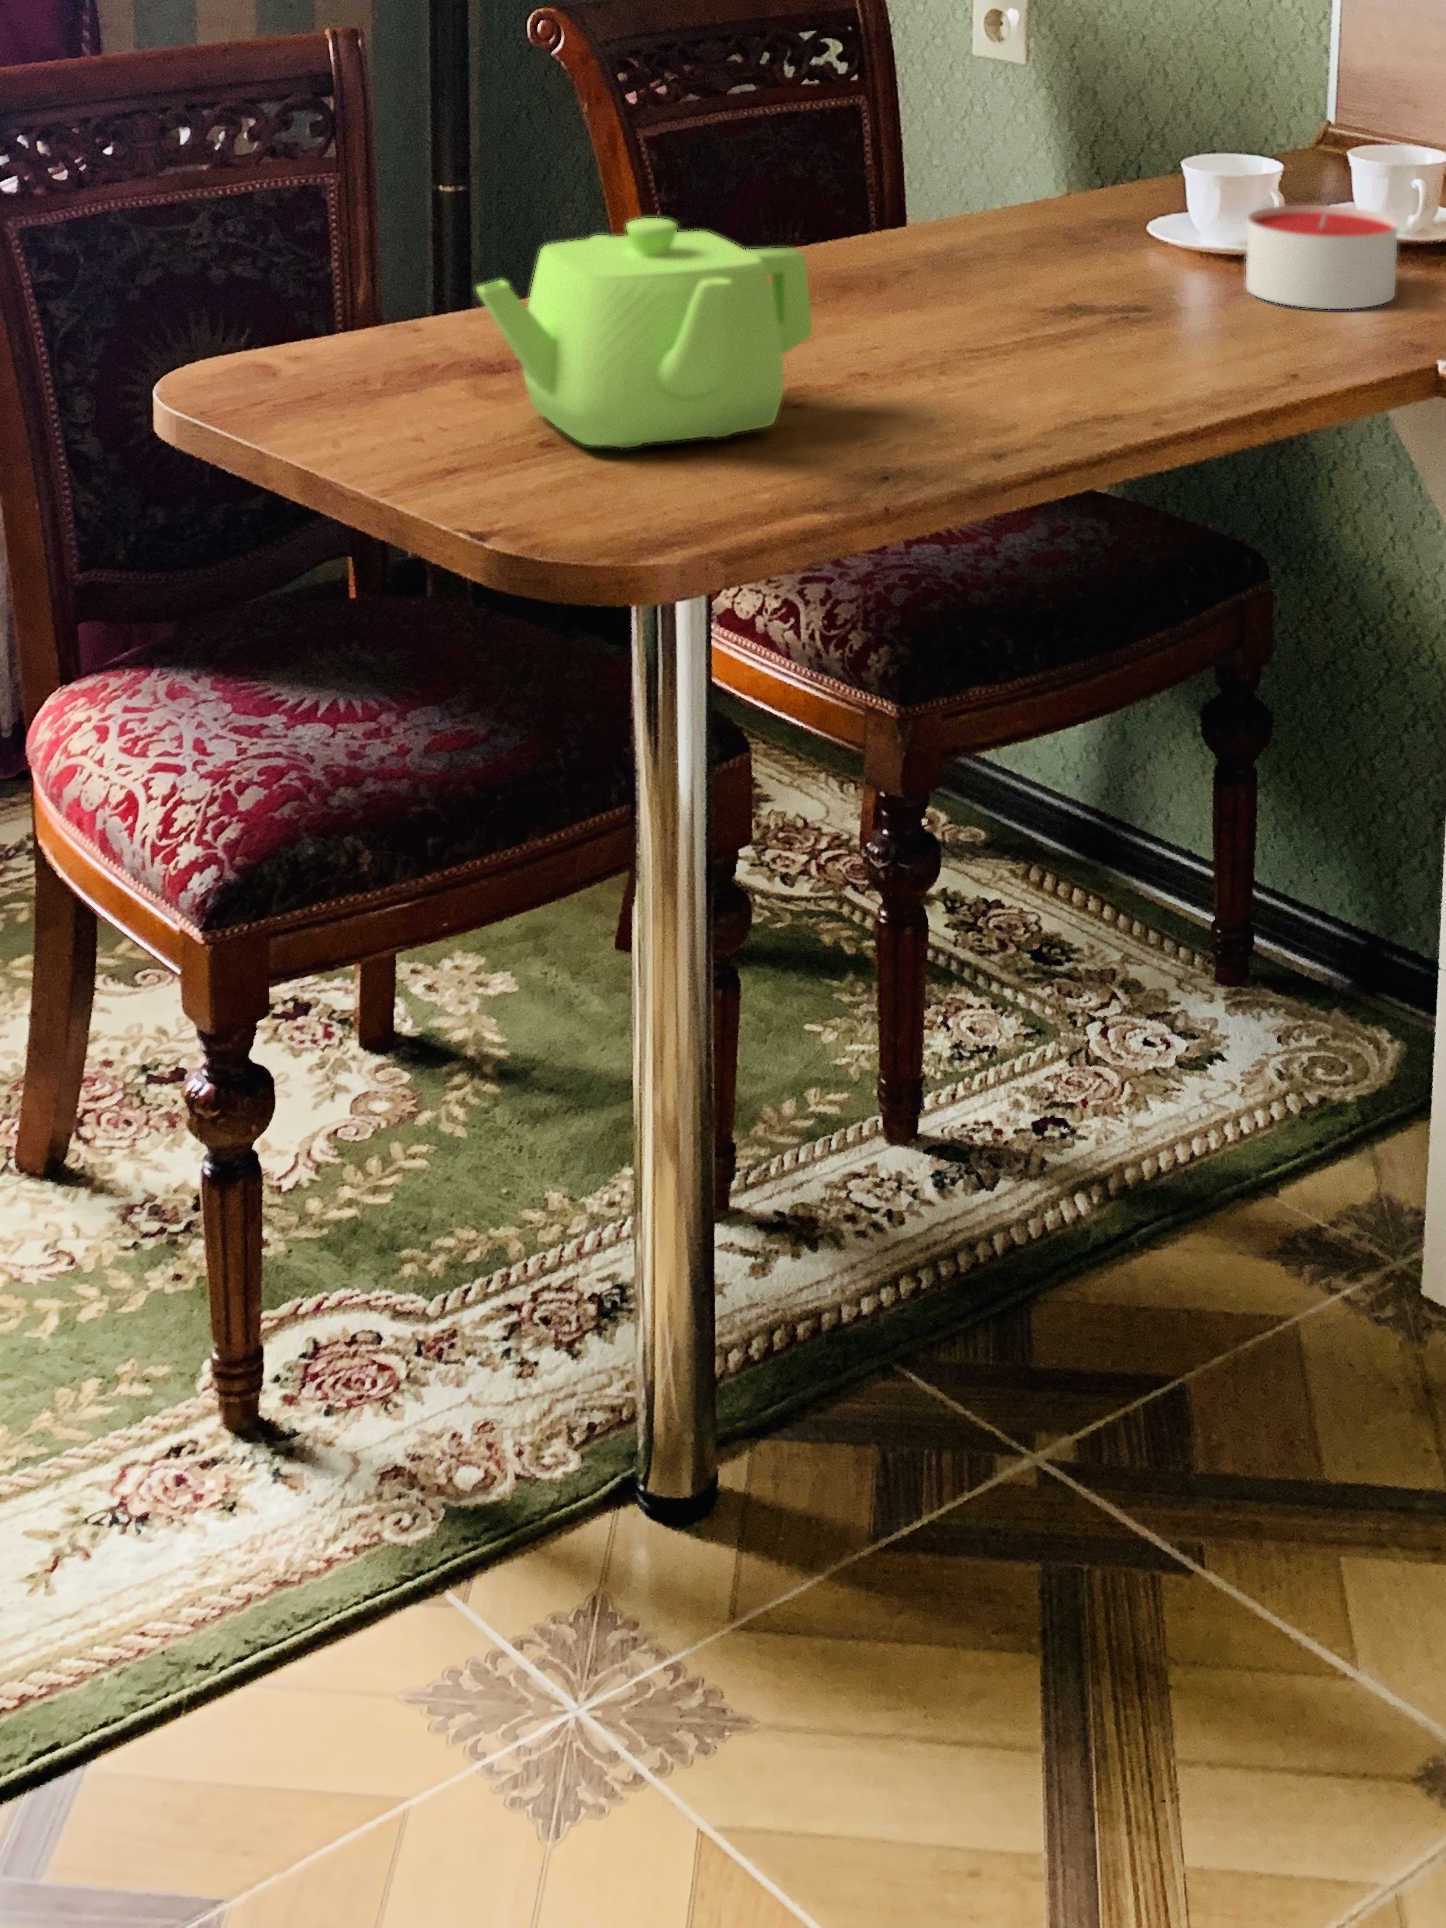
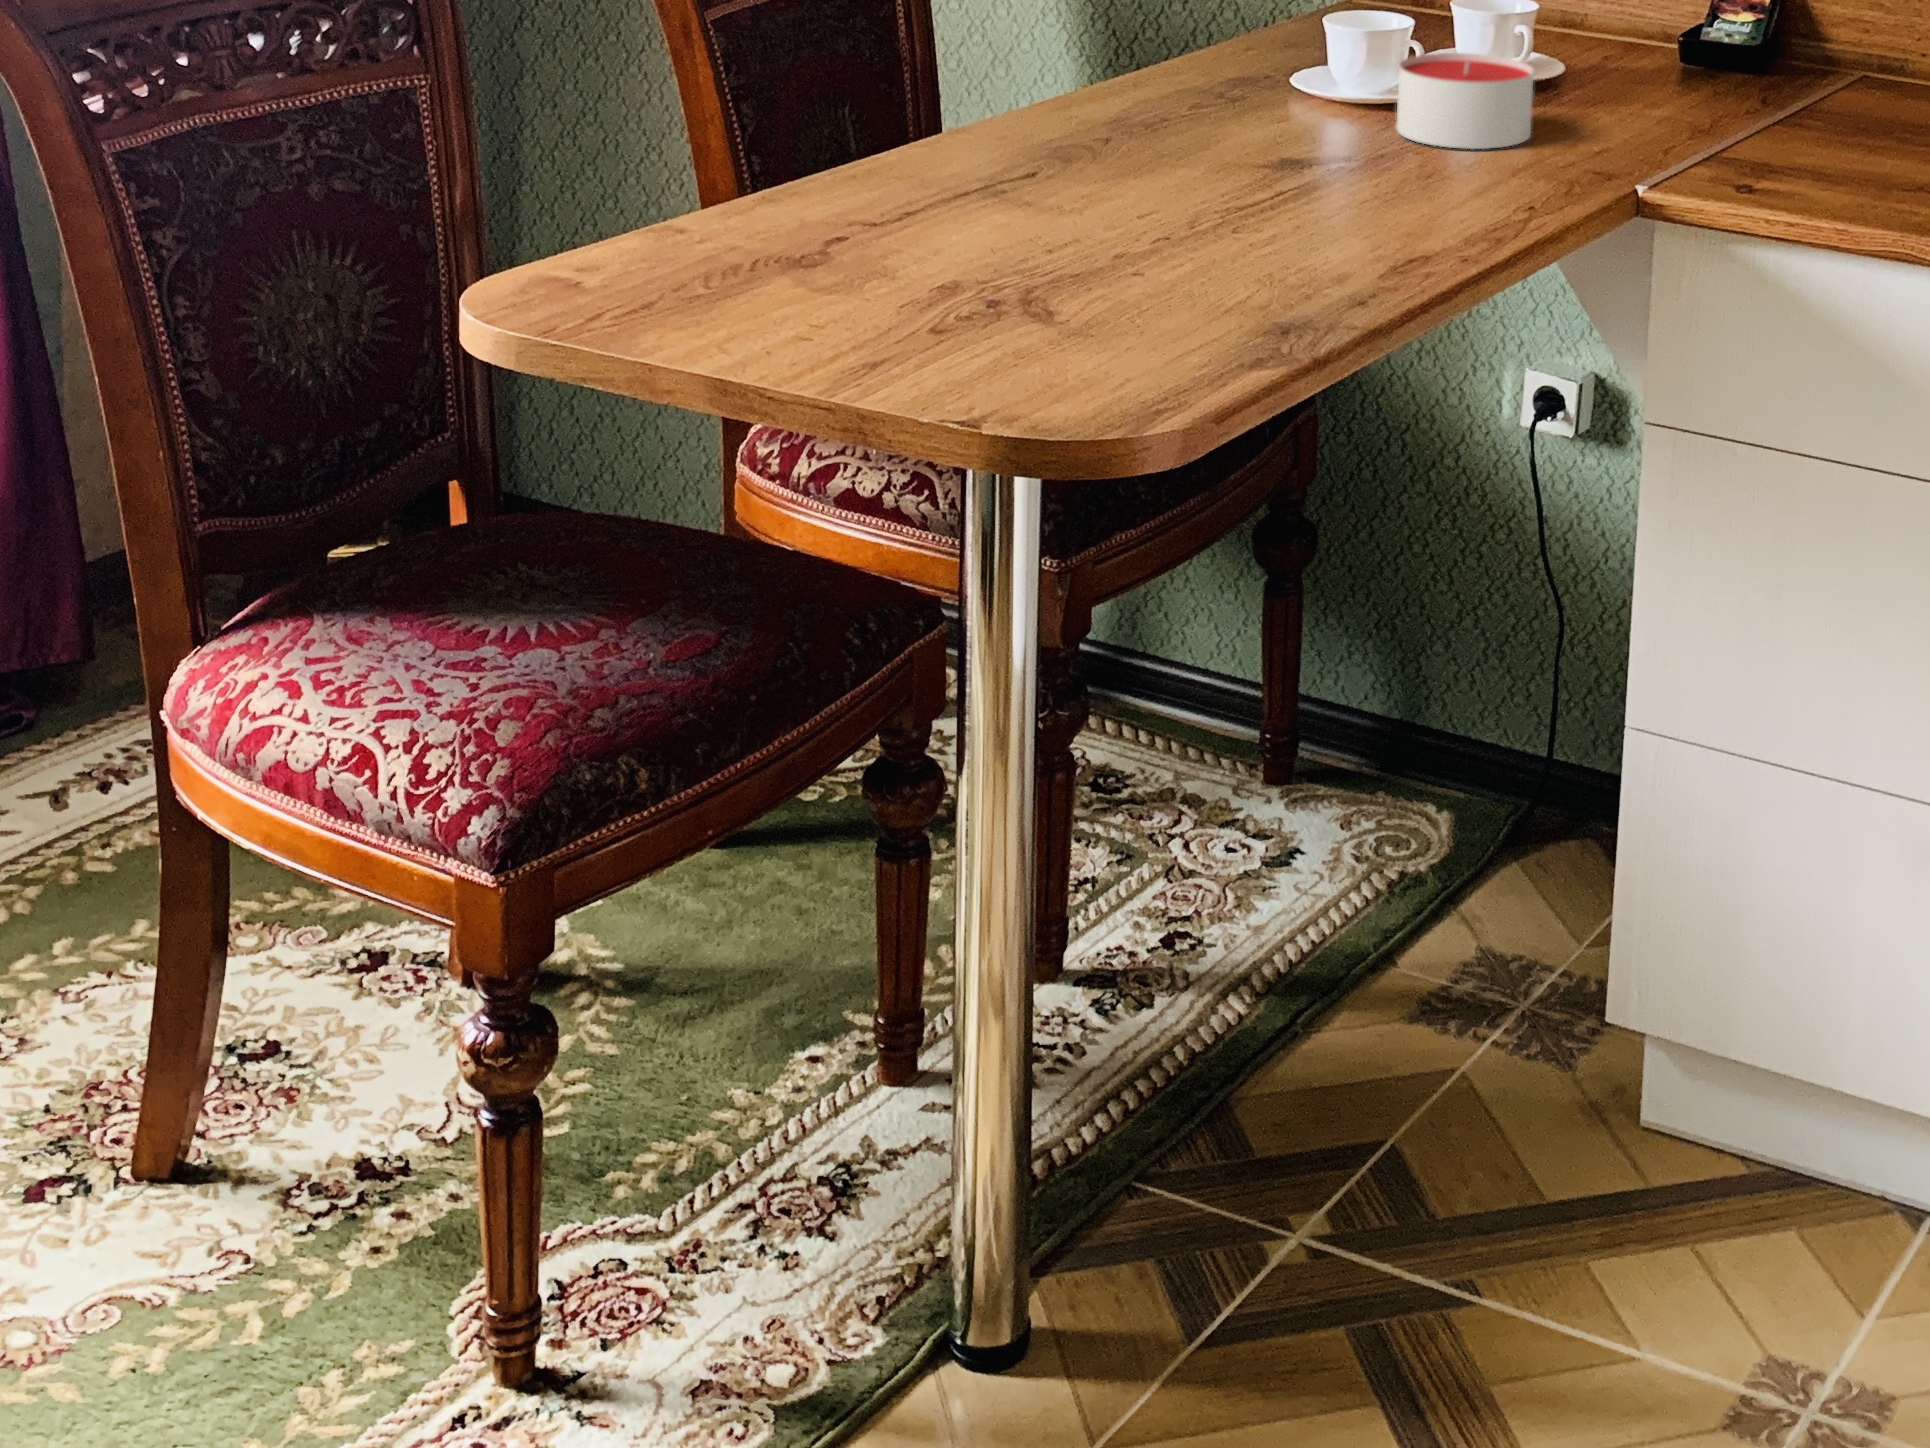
teapot: present [477,218,812,448] -> none [836,103,1128,331]

